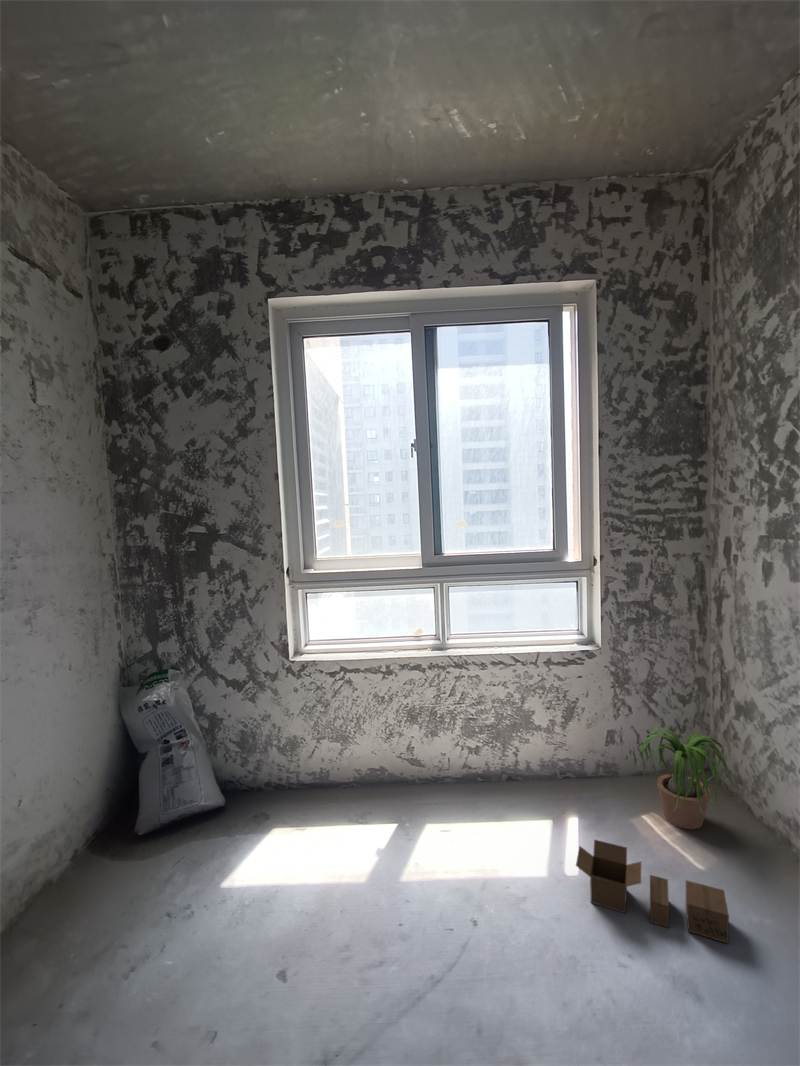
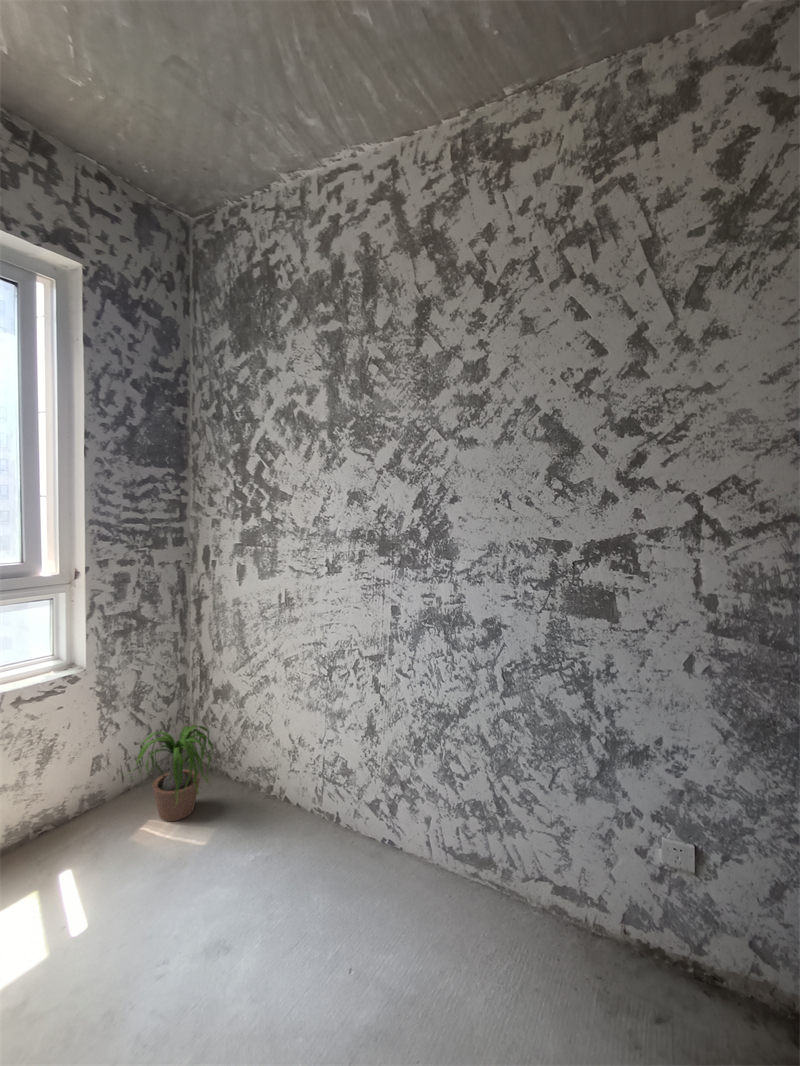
cardboard box: present [576,840,729,943] -> none [91,851,239,947]

